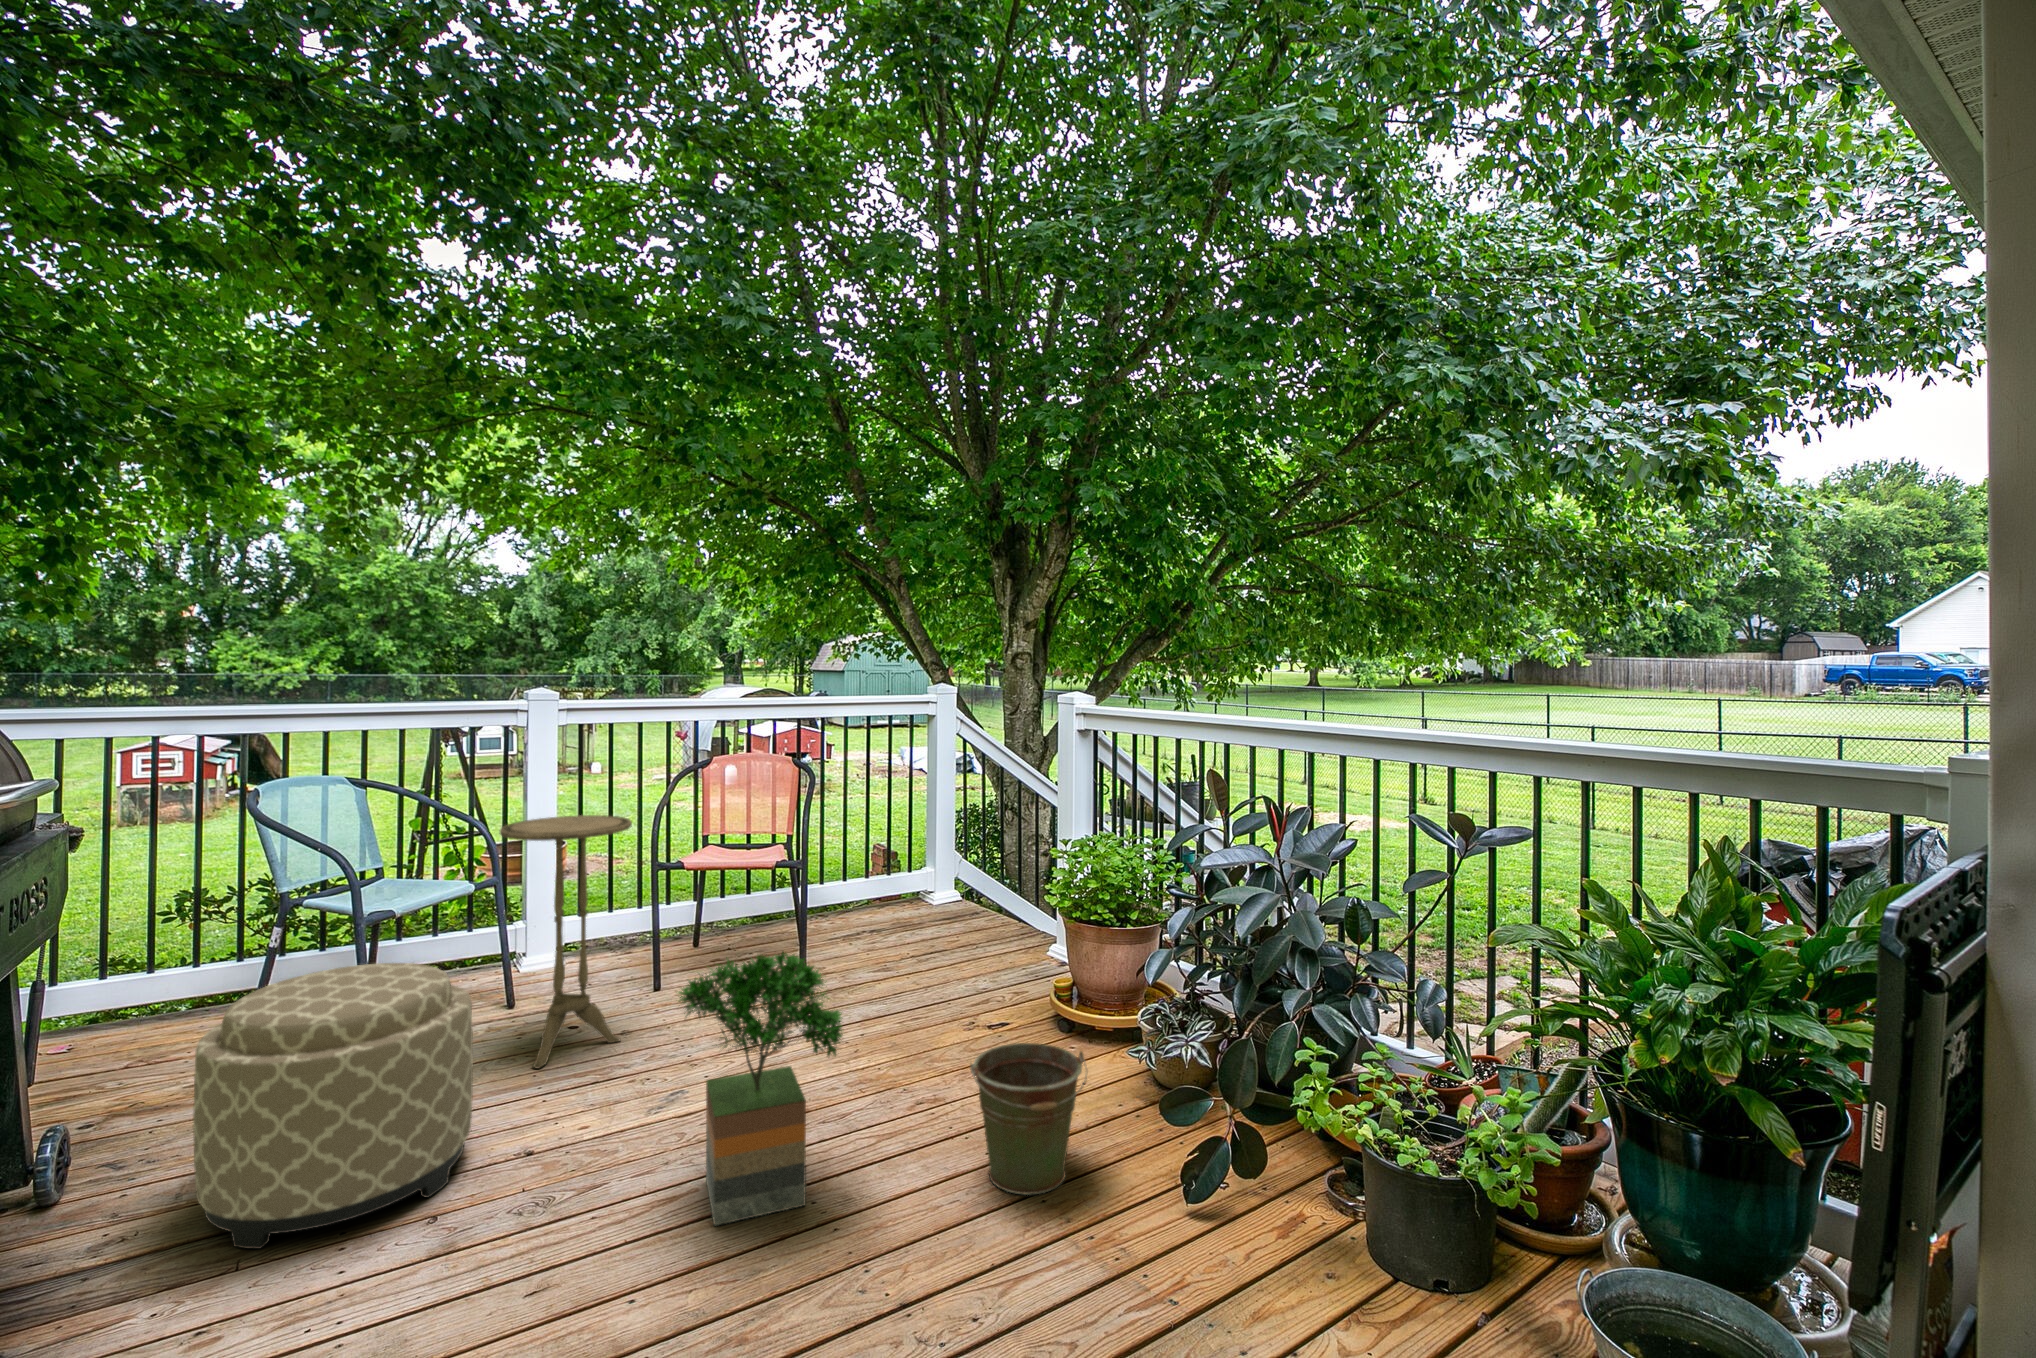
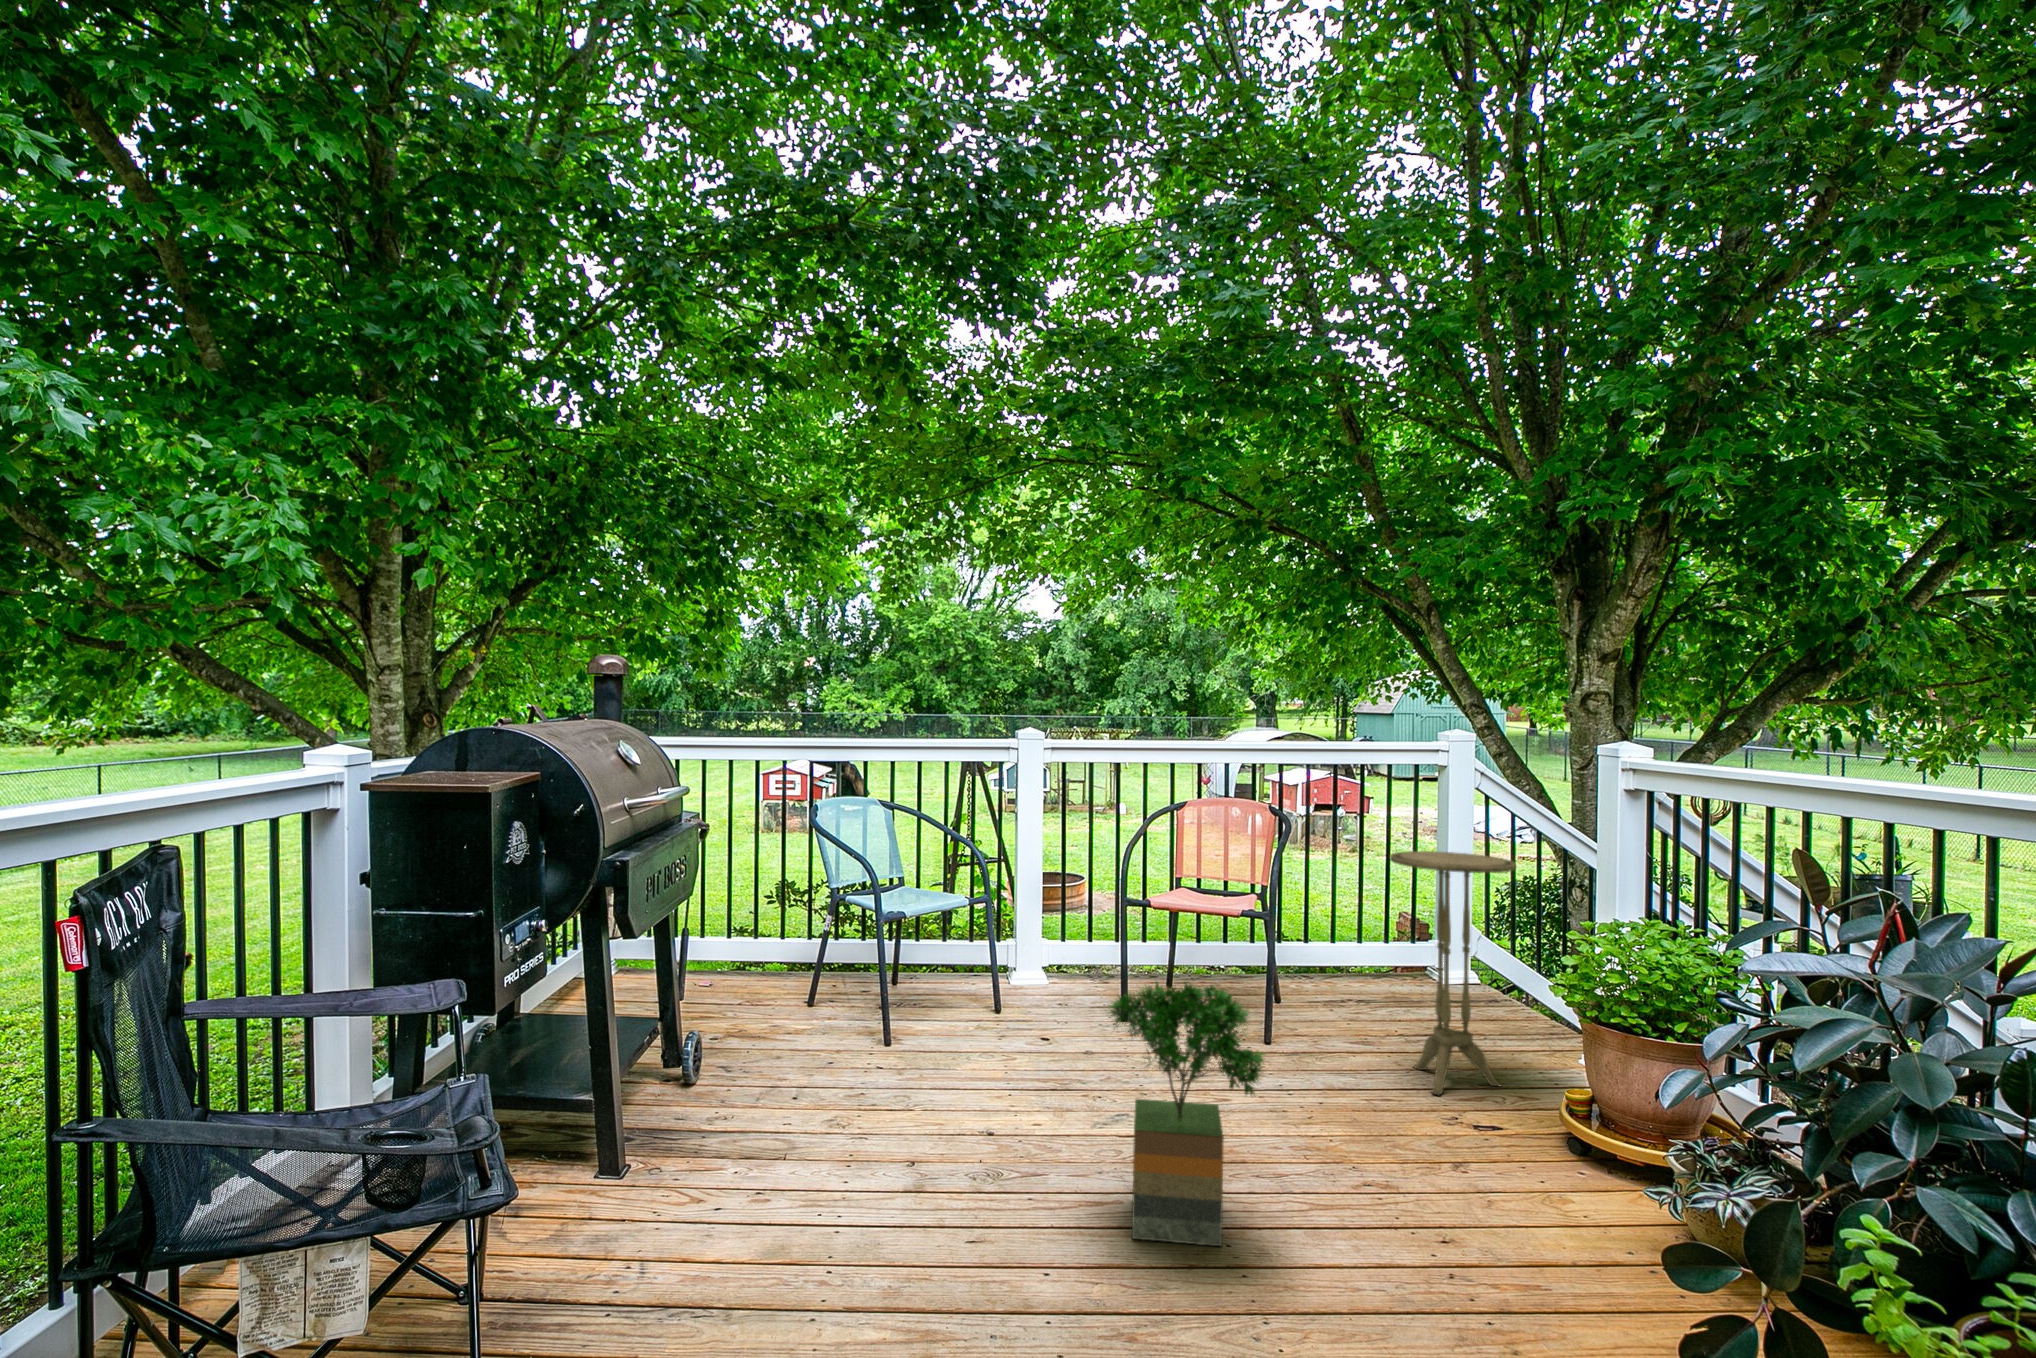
side table: present [500,815,632,1068] -> present [1390,851,1516,1095]
ottoman: present [193,963,473,1248] -> none [762,945,951,1156]
bucket: present [970,1043,1087,1195] -> none [1406,1132,1555,1310]

